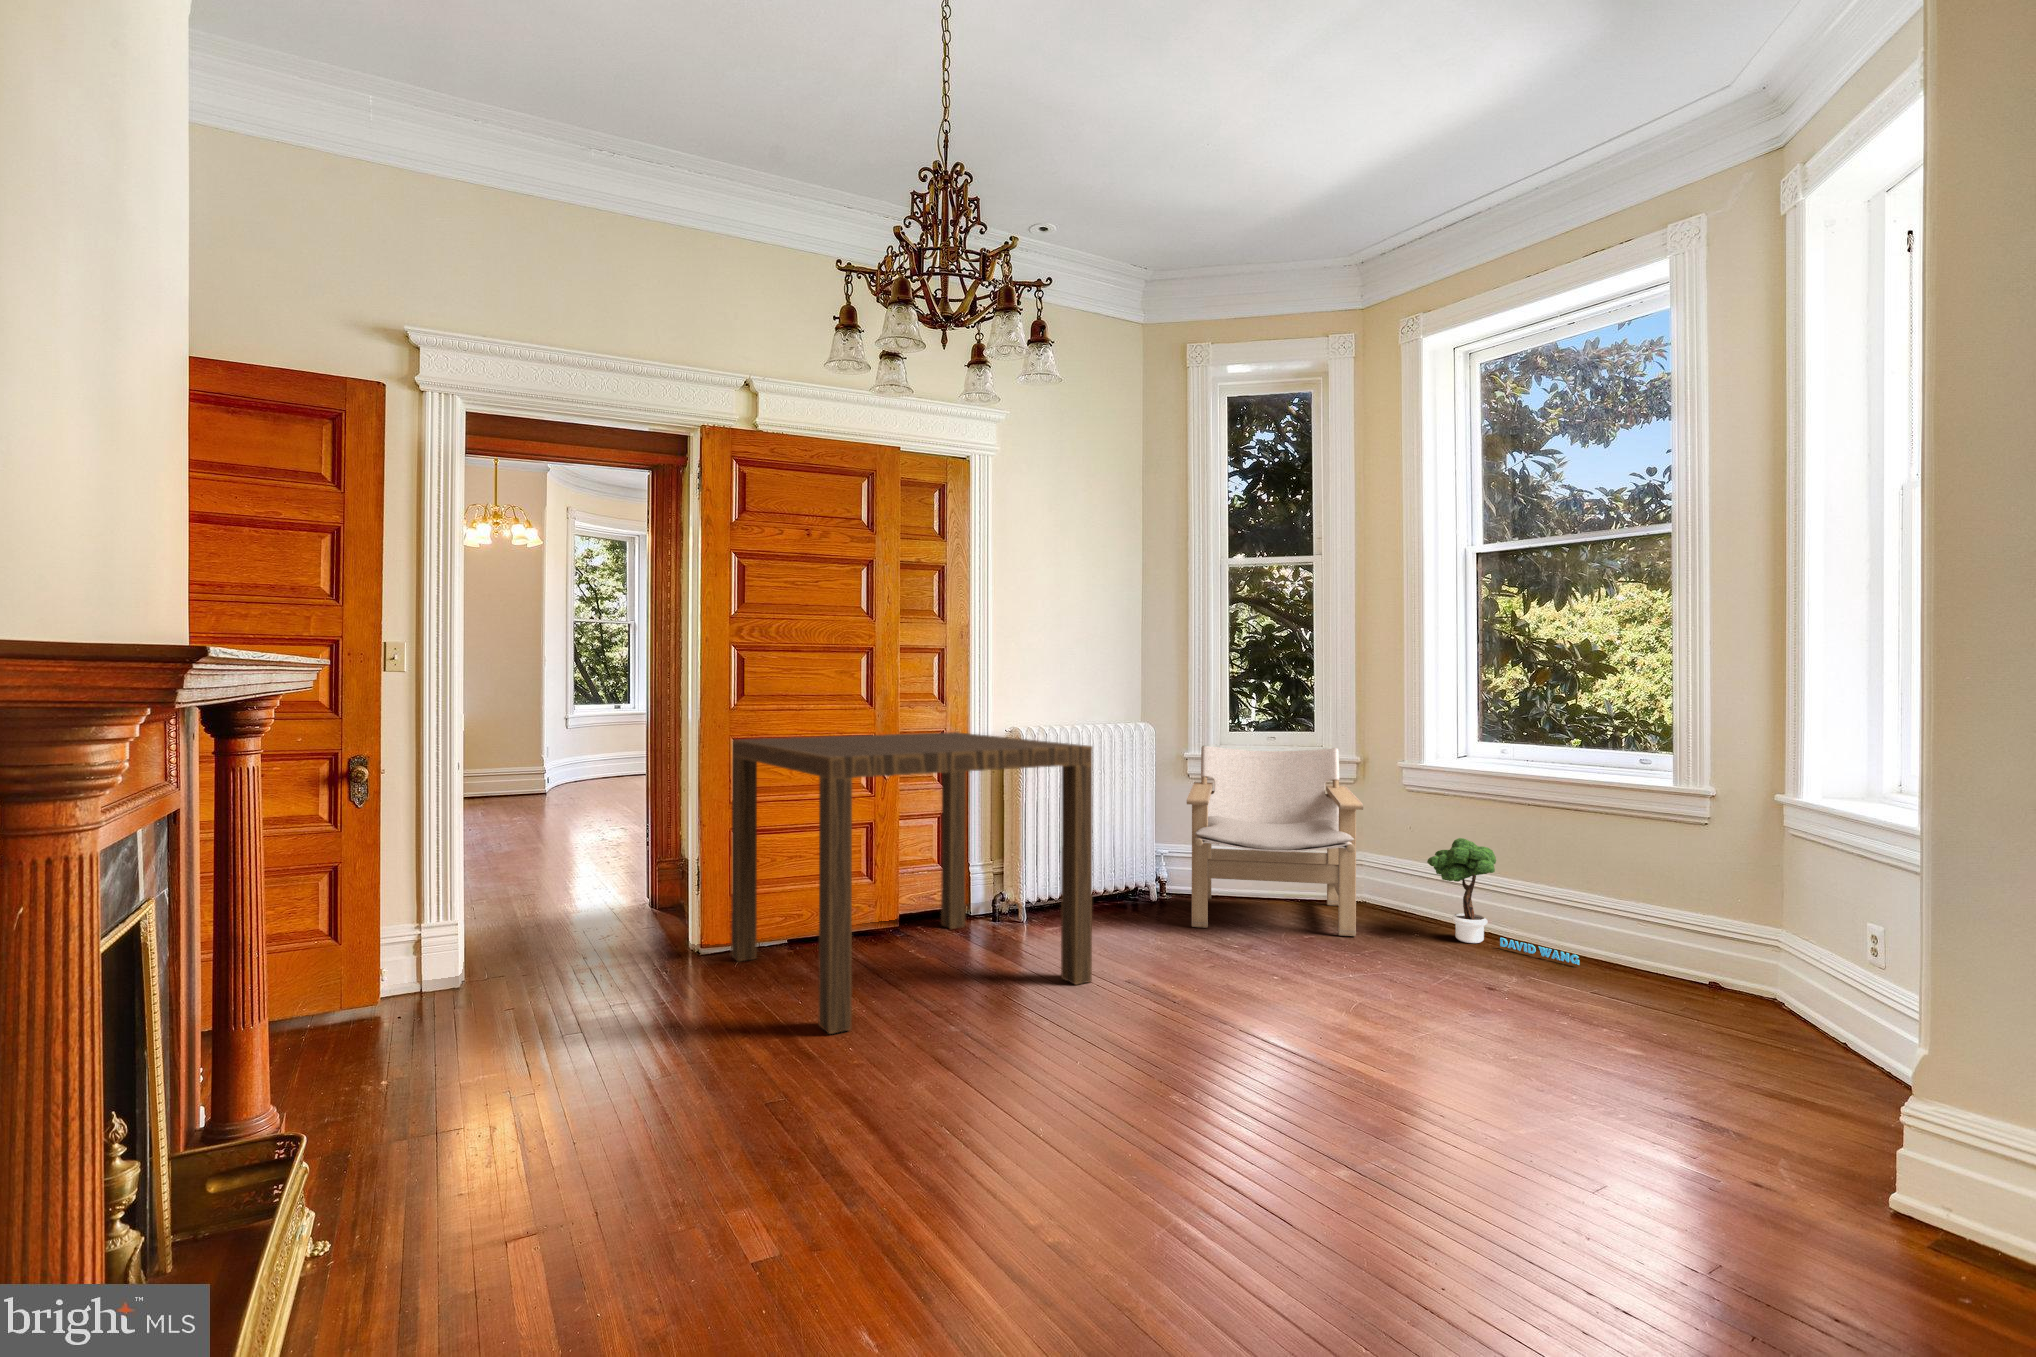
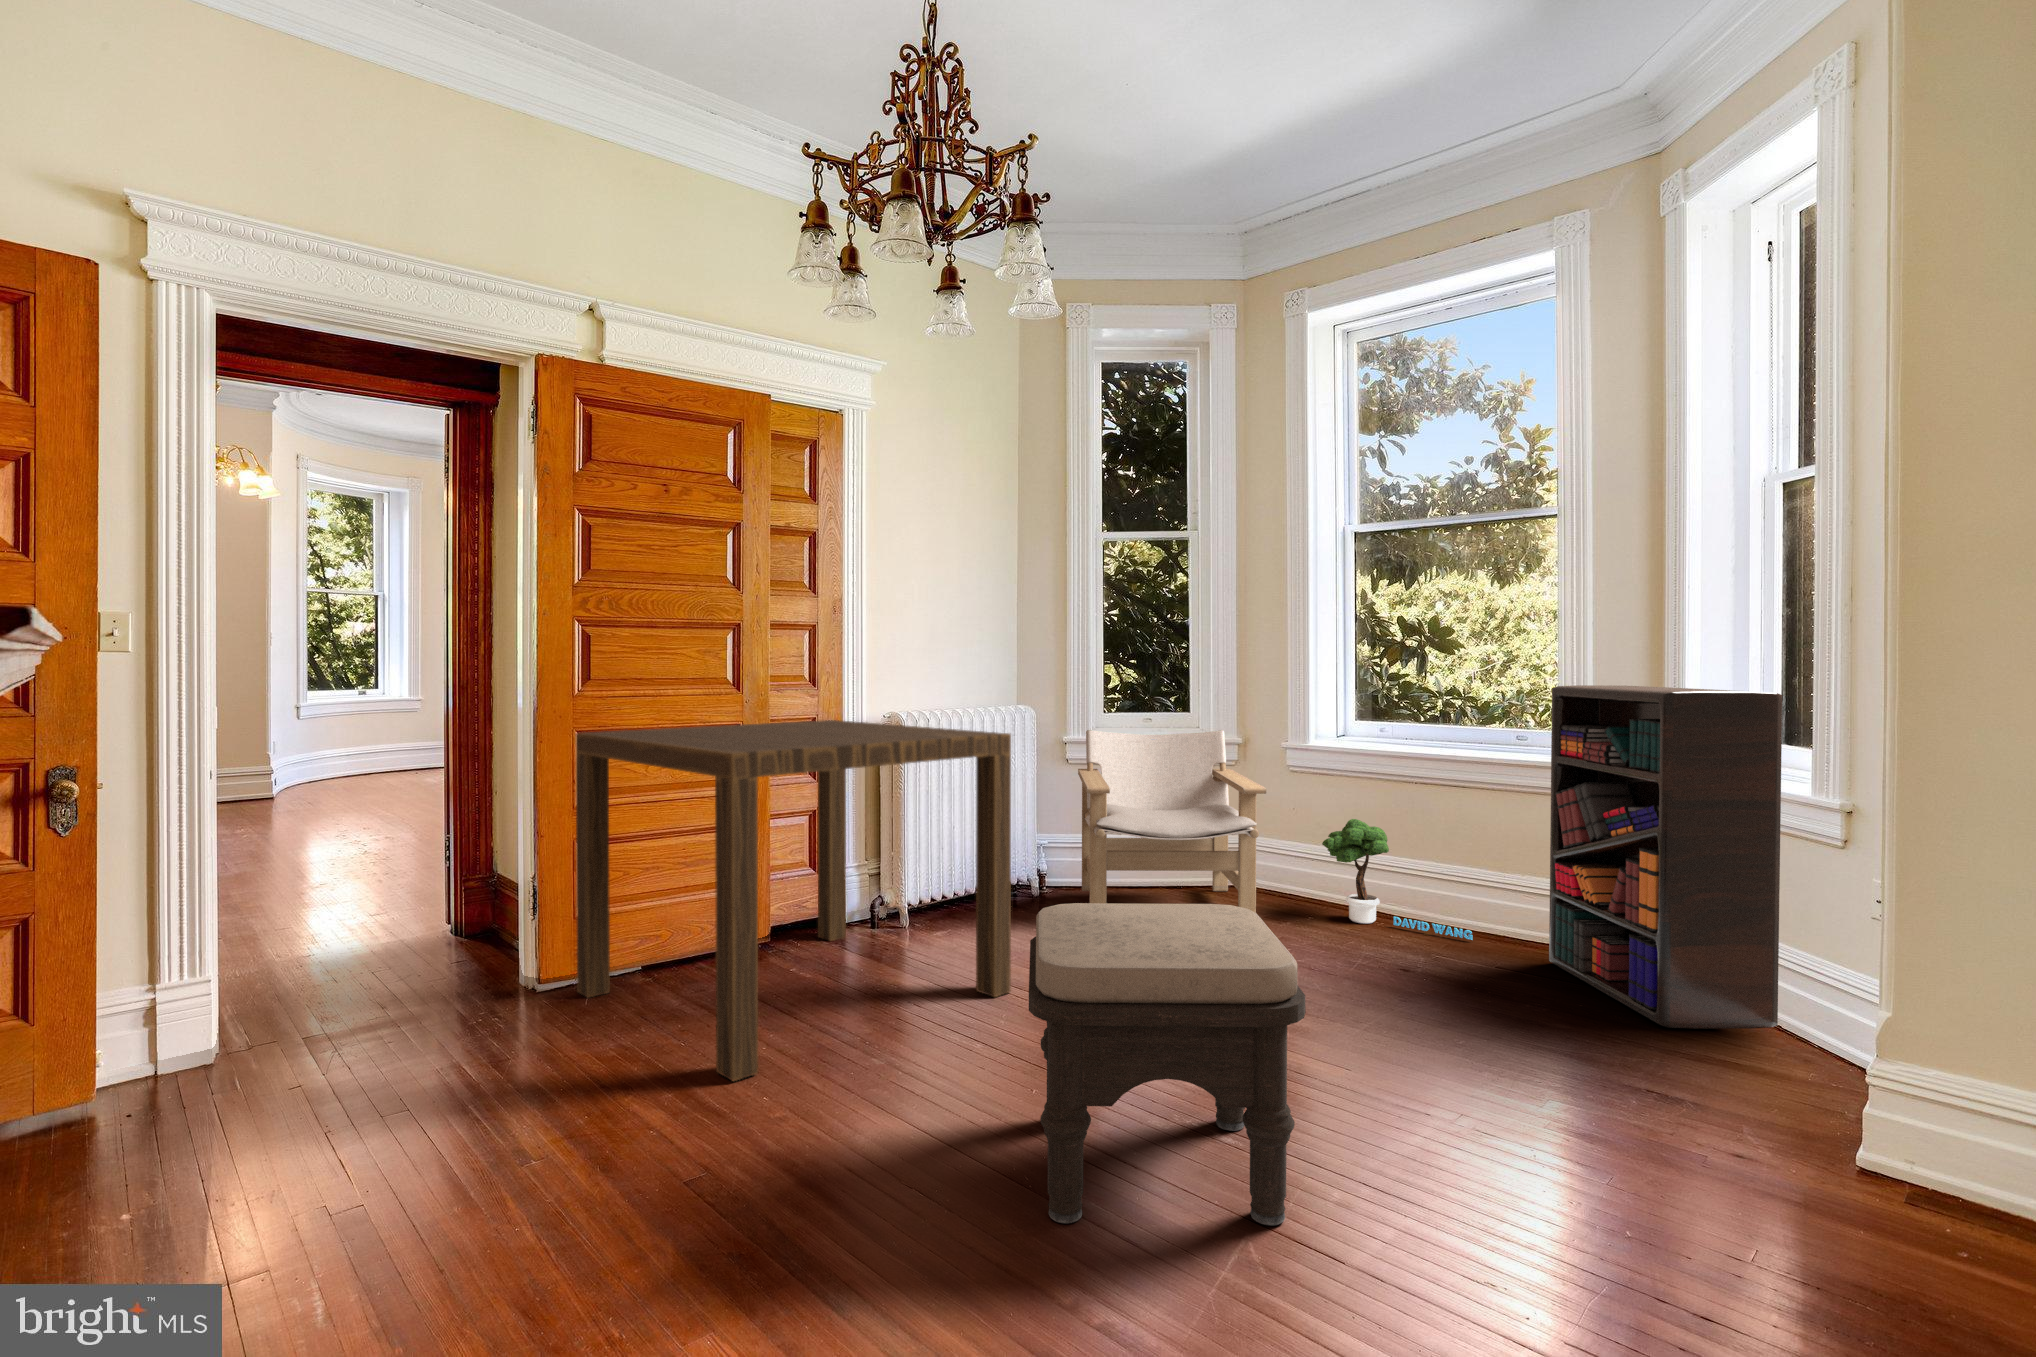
bookshelf: none [1654,706,1888,1071] -> present [1549,685,1782,1029]
ottoman: none [1033,896,1278,1190] -> present [1029,903,1305,1226]

